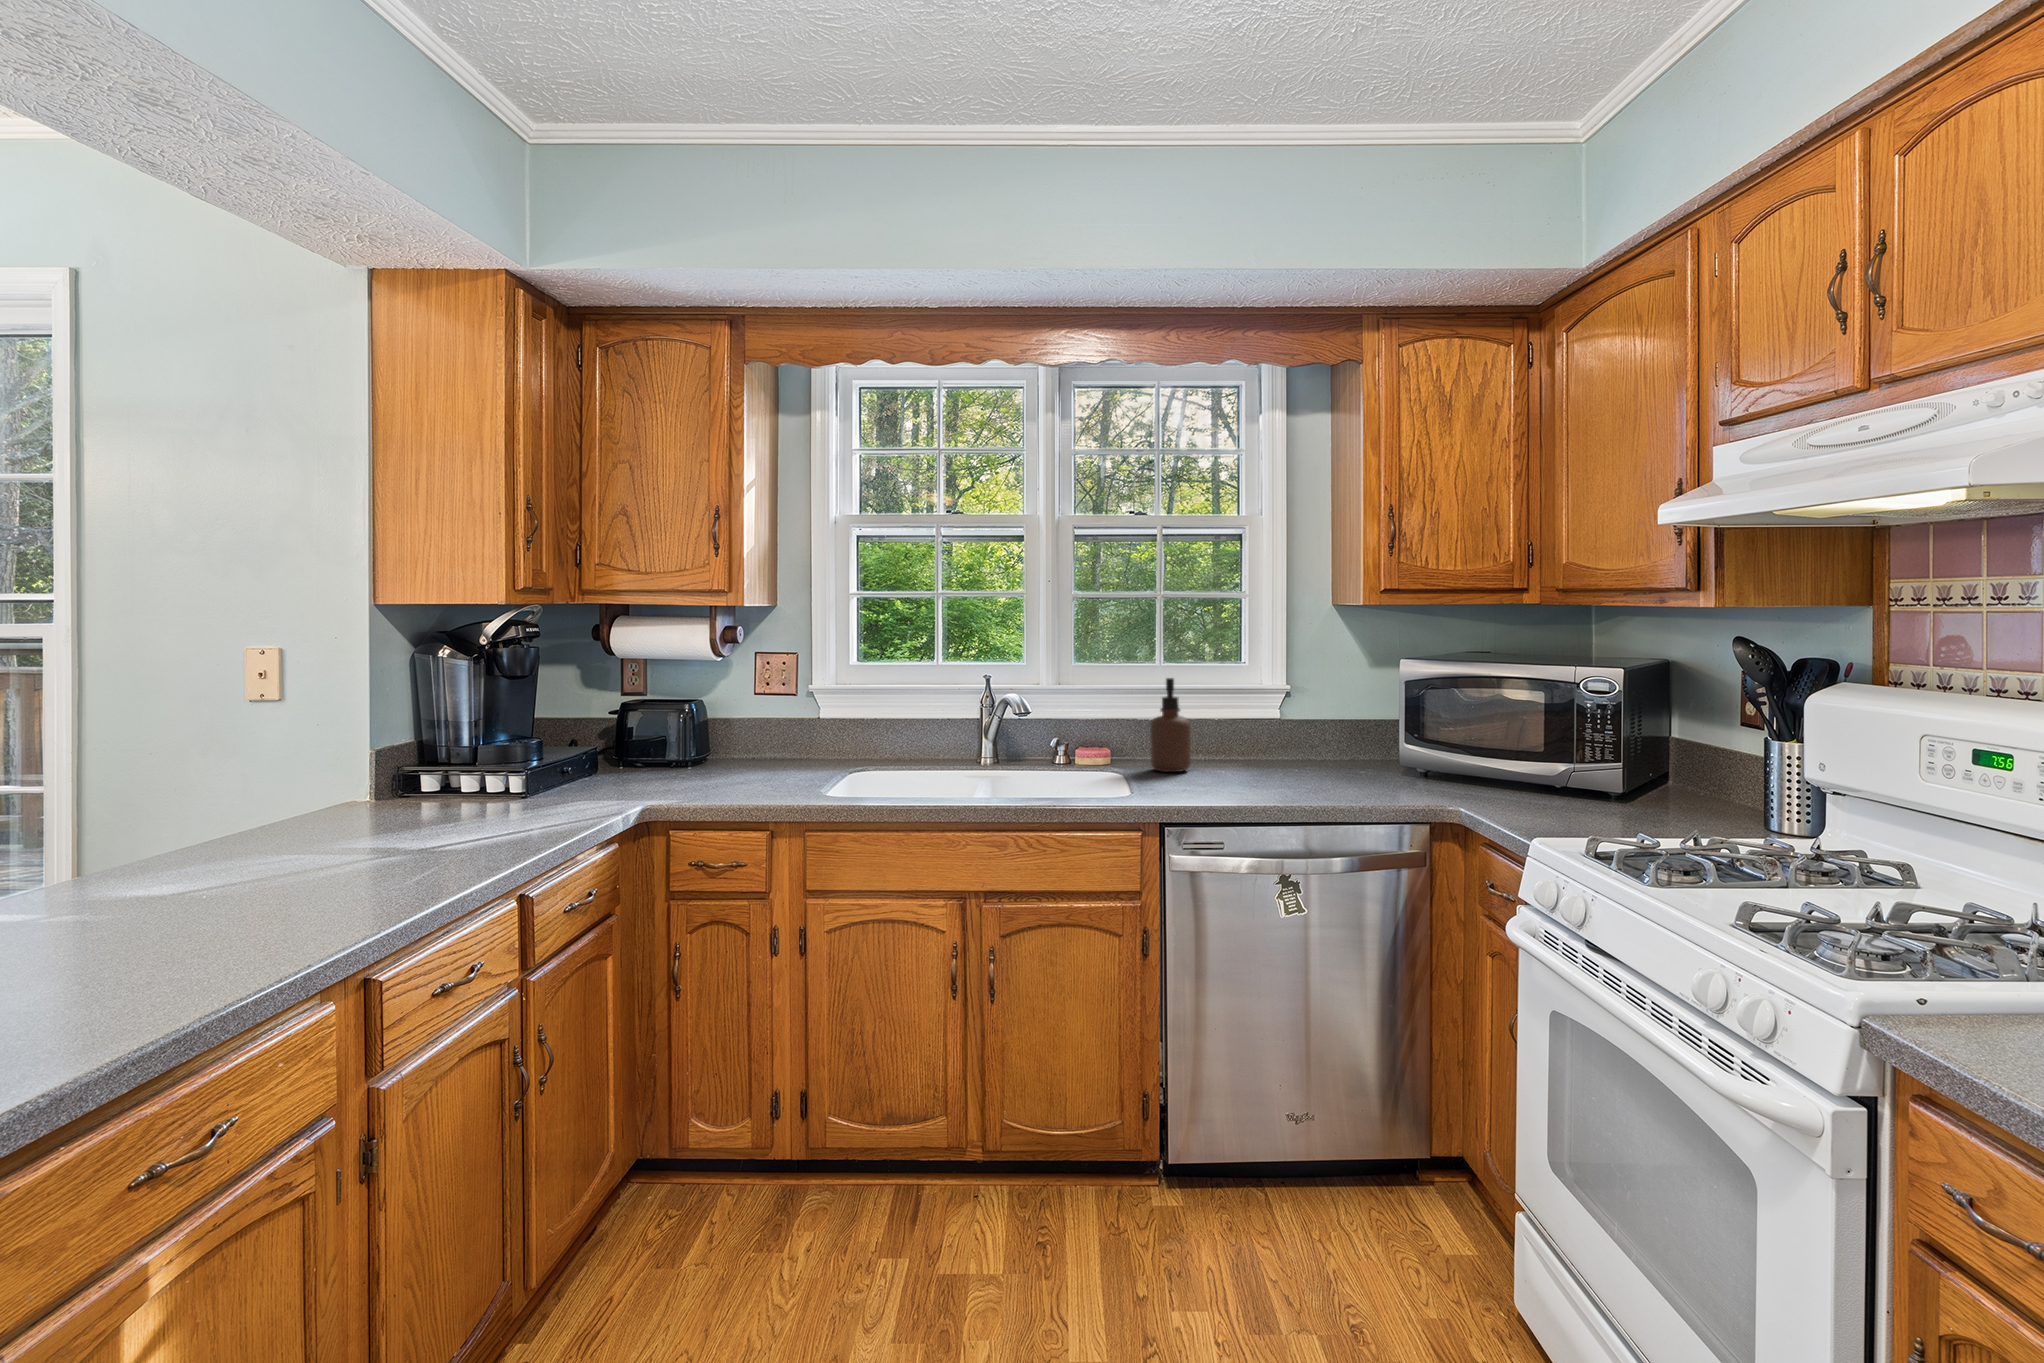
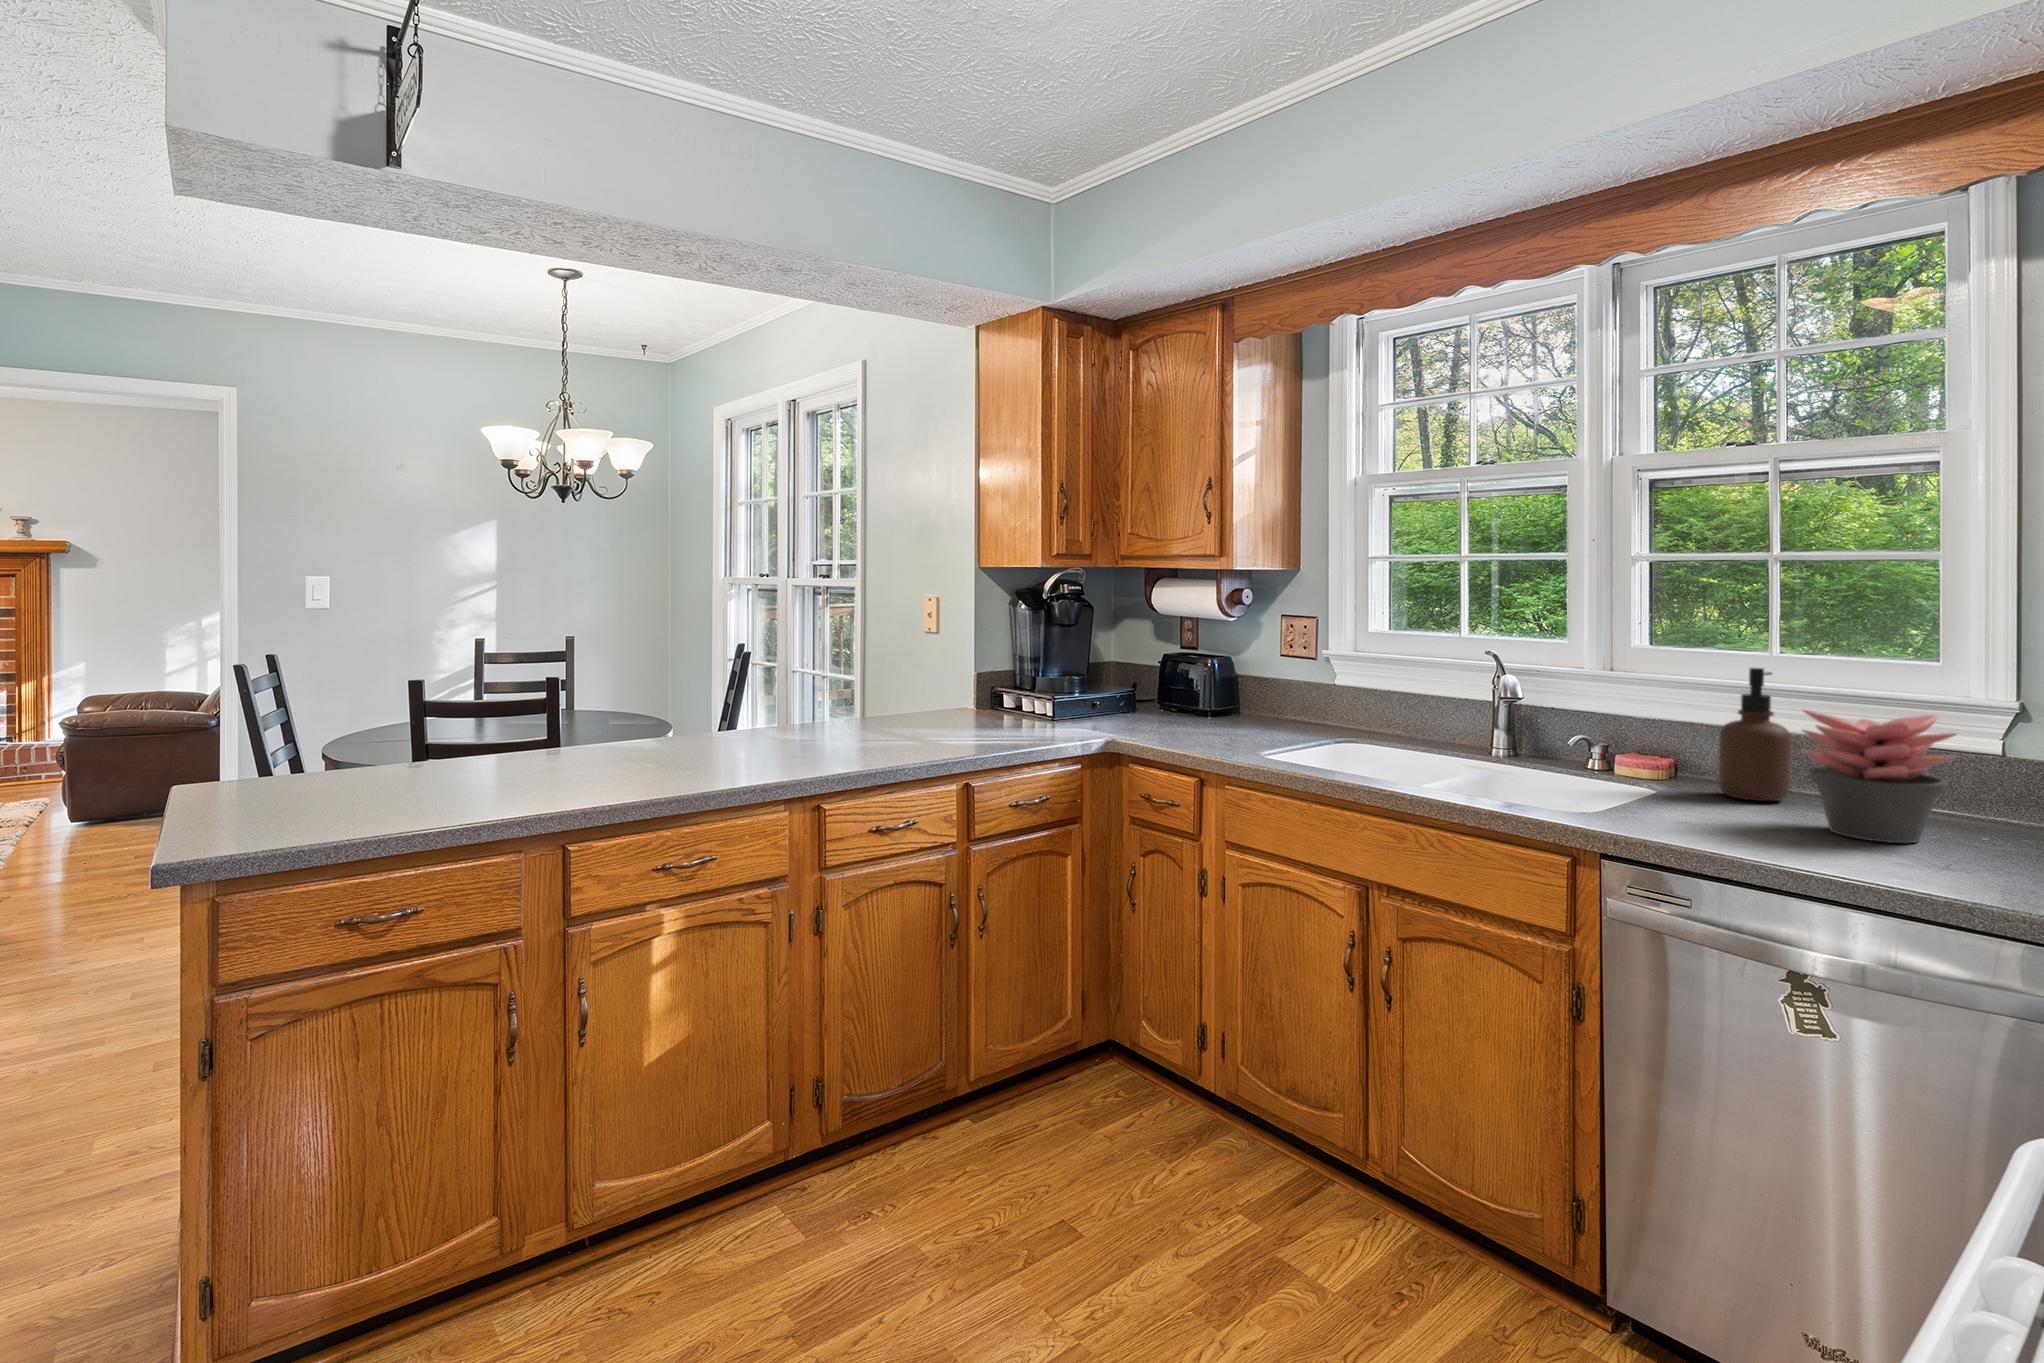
succulent plant: none [1223,701,1305,787] -> present [1802,709,1957,843]

